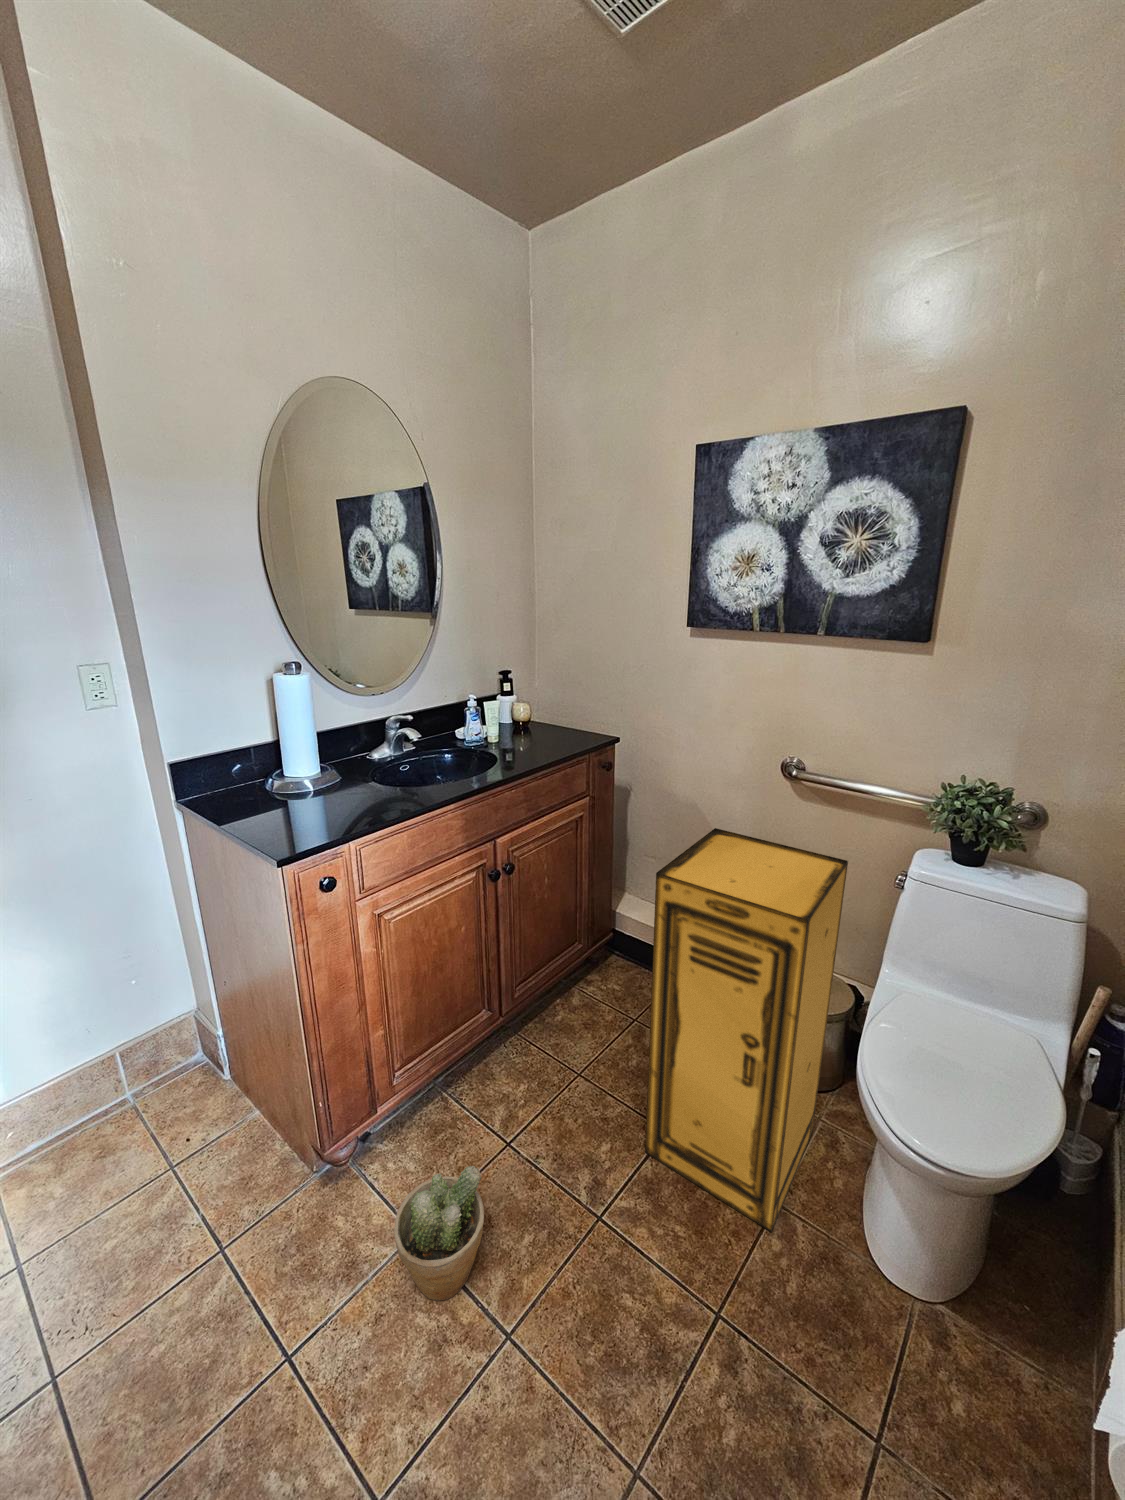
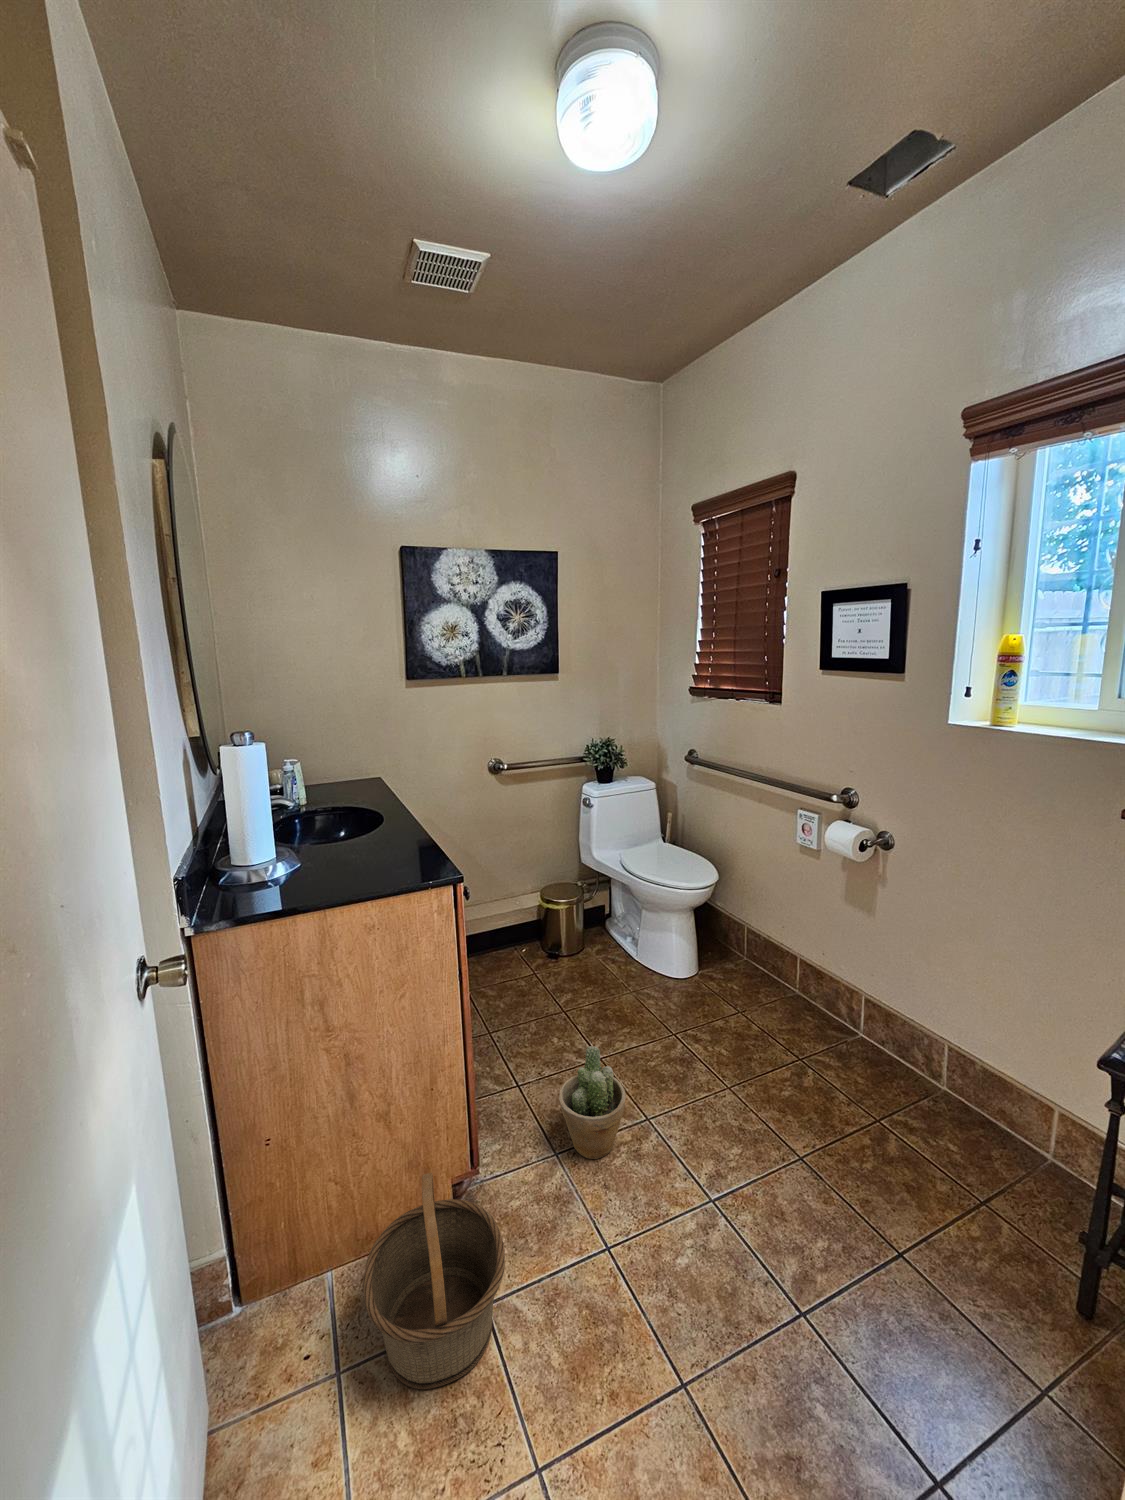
storage cabinet: present [645,828,848,1232] -> none [529,790,645,1026]
basket: none [120,1098,265,1271] -> present [363,1173,505,1389]

